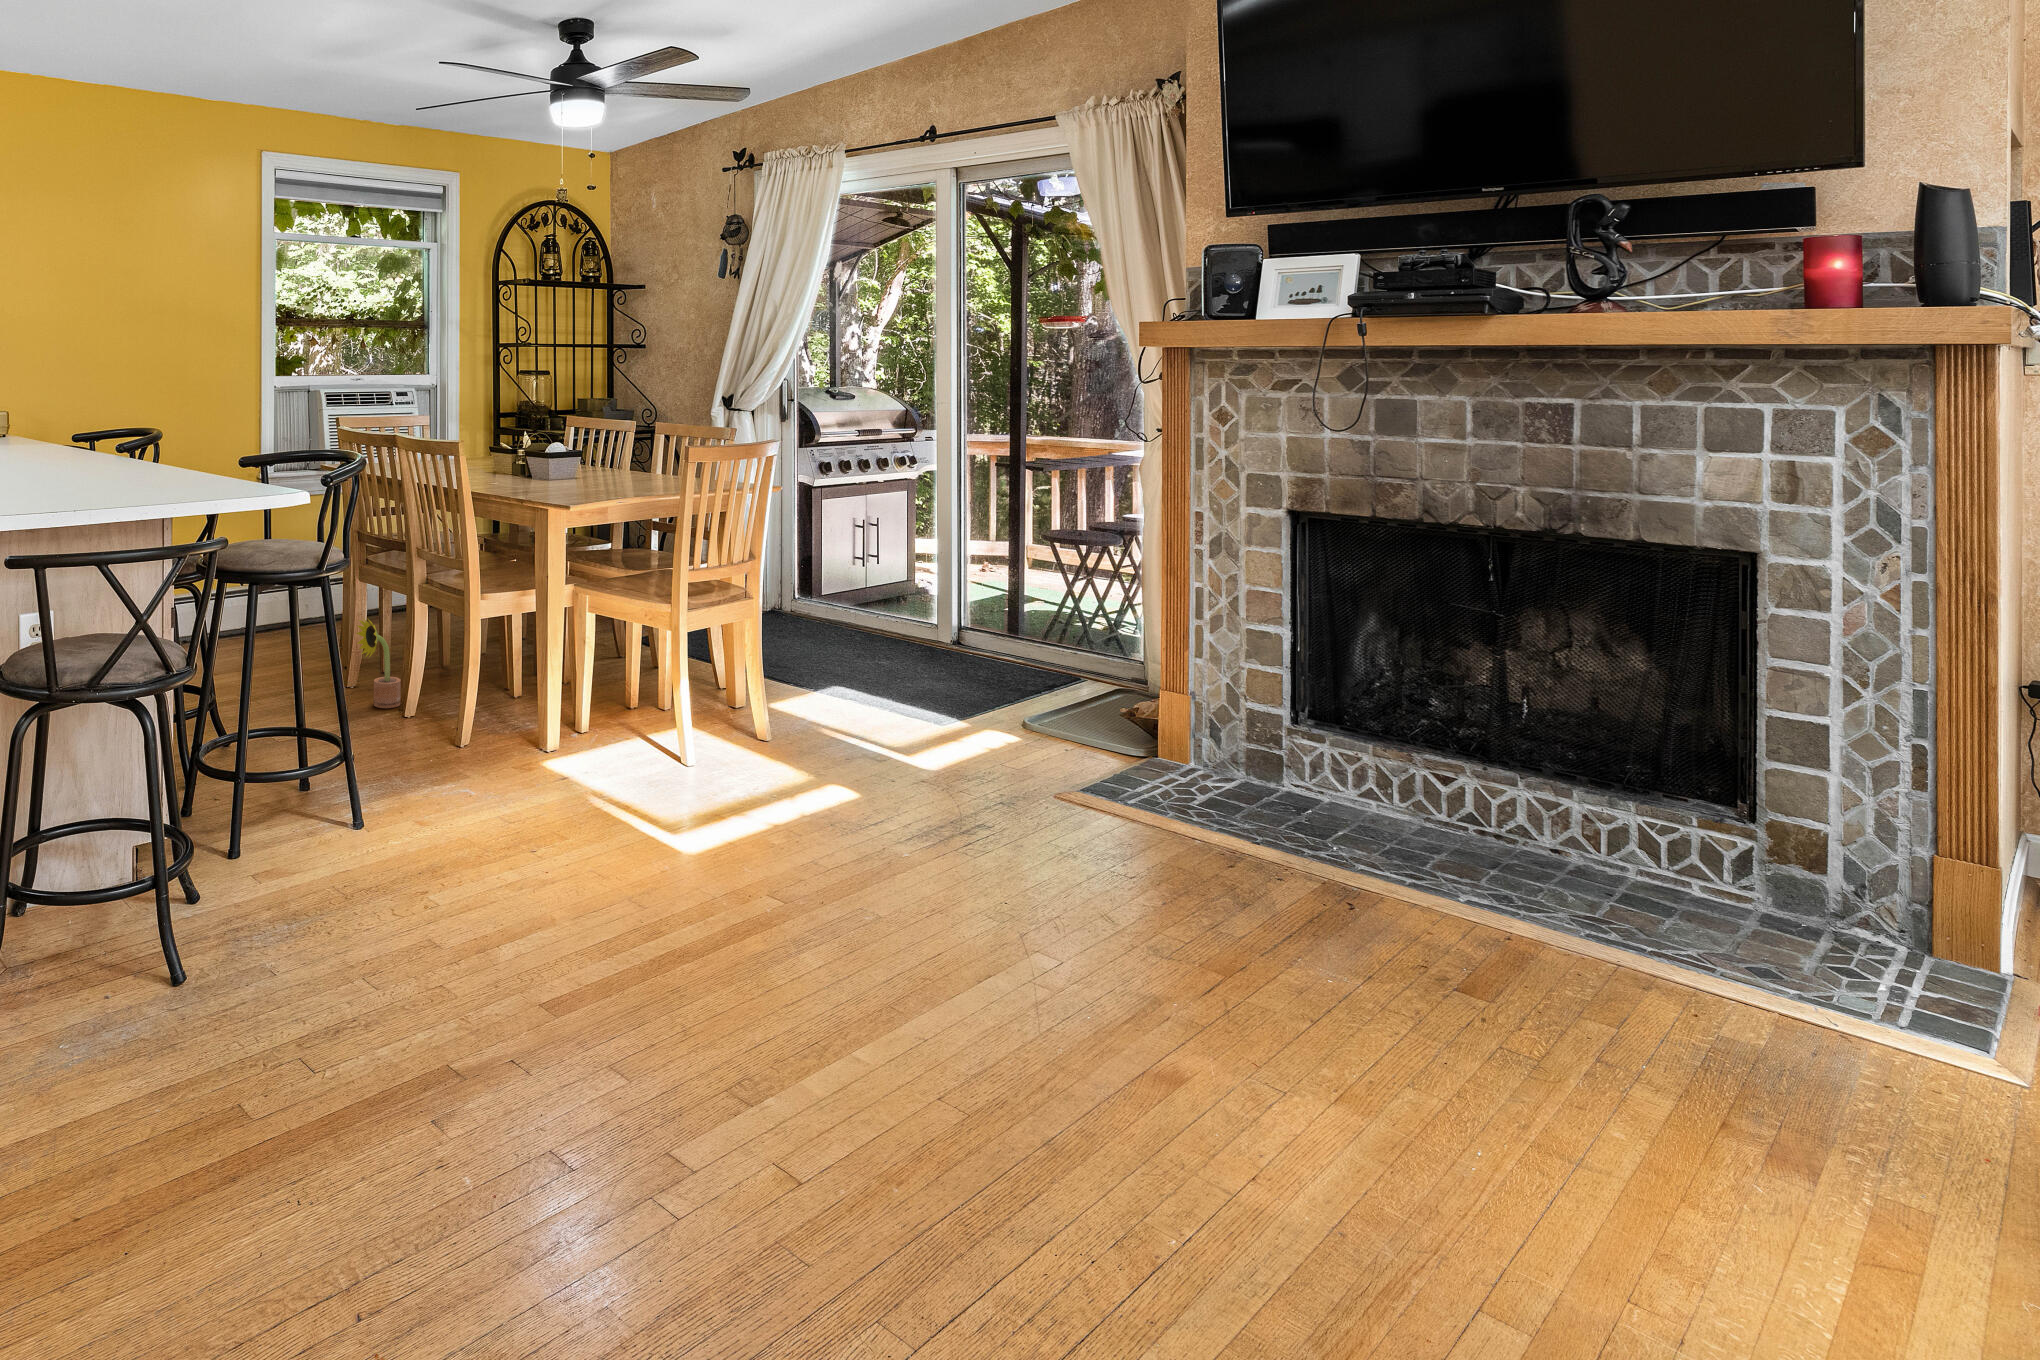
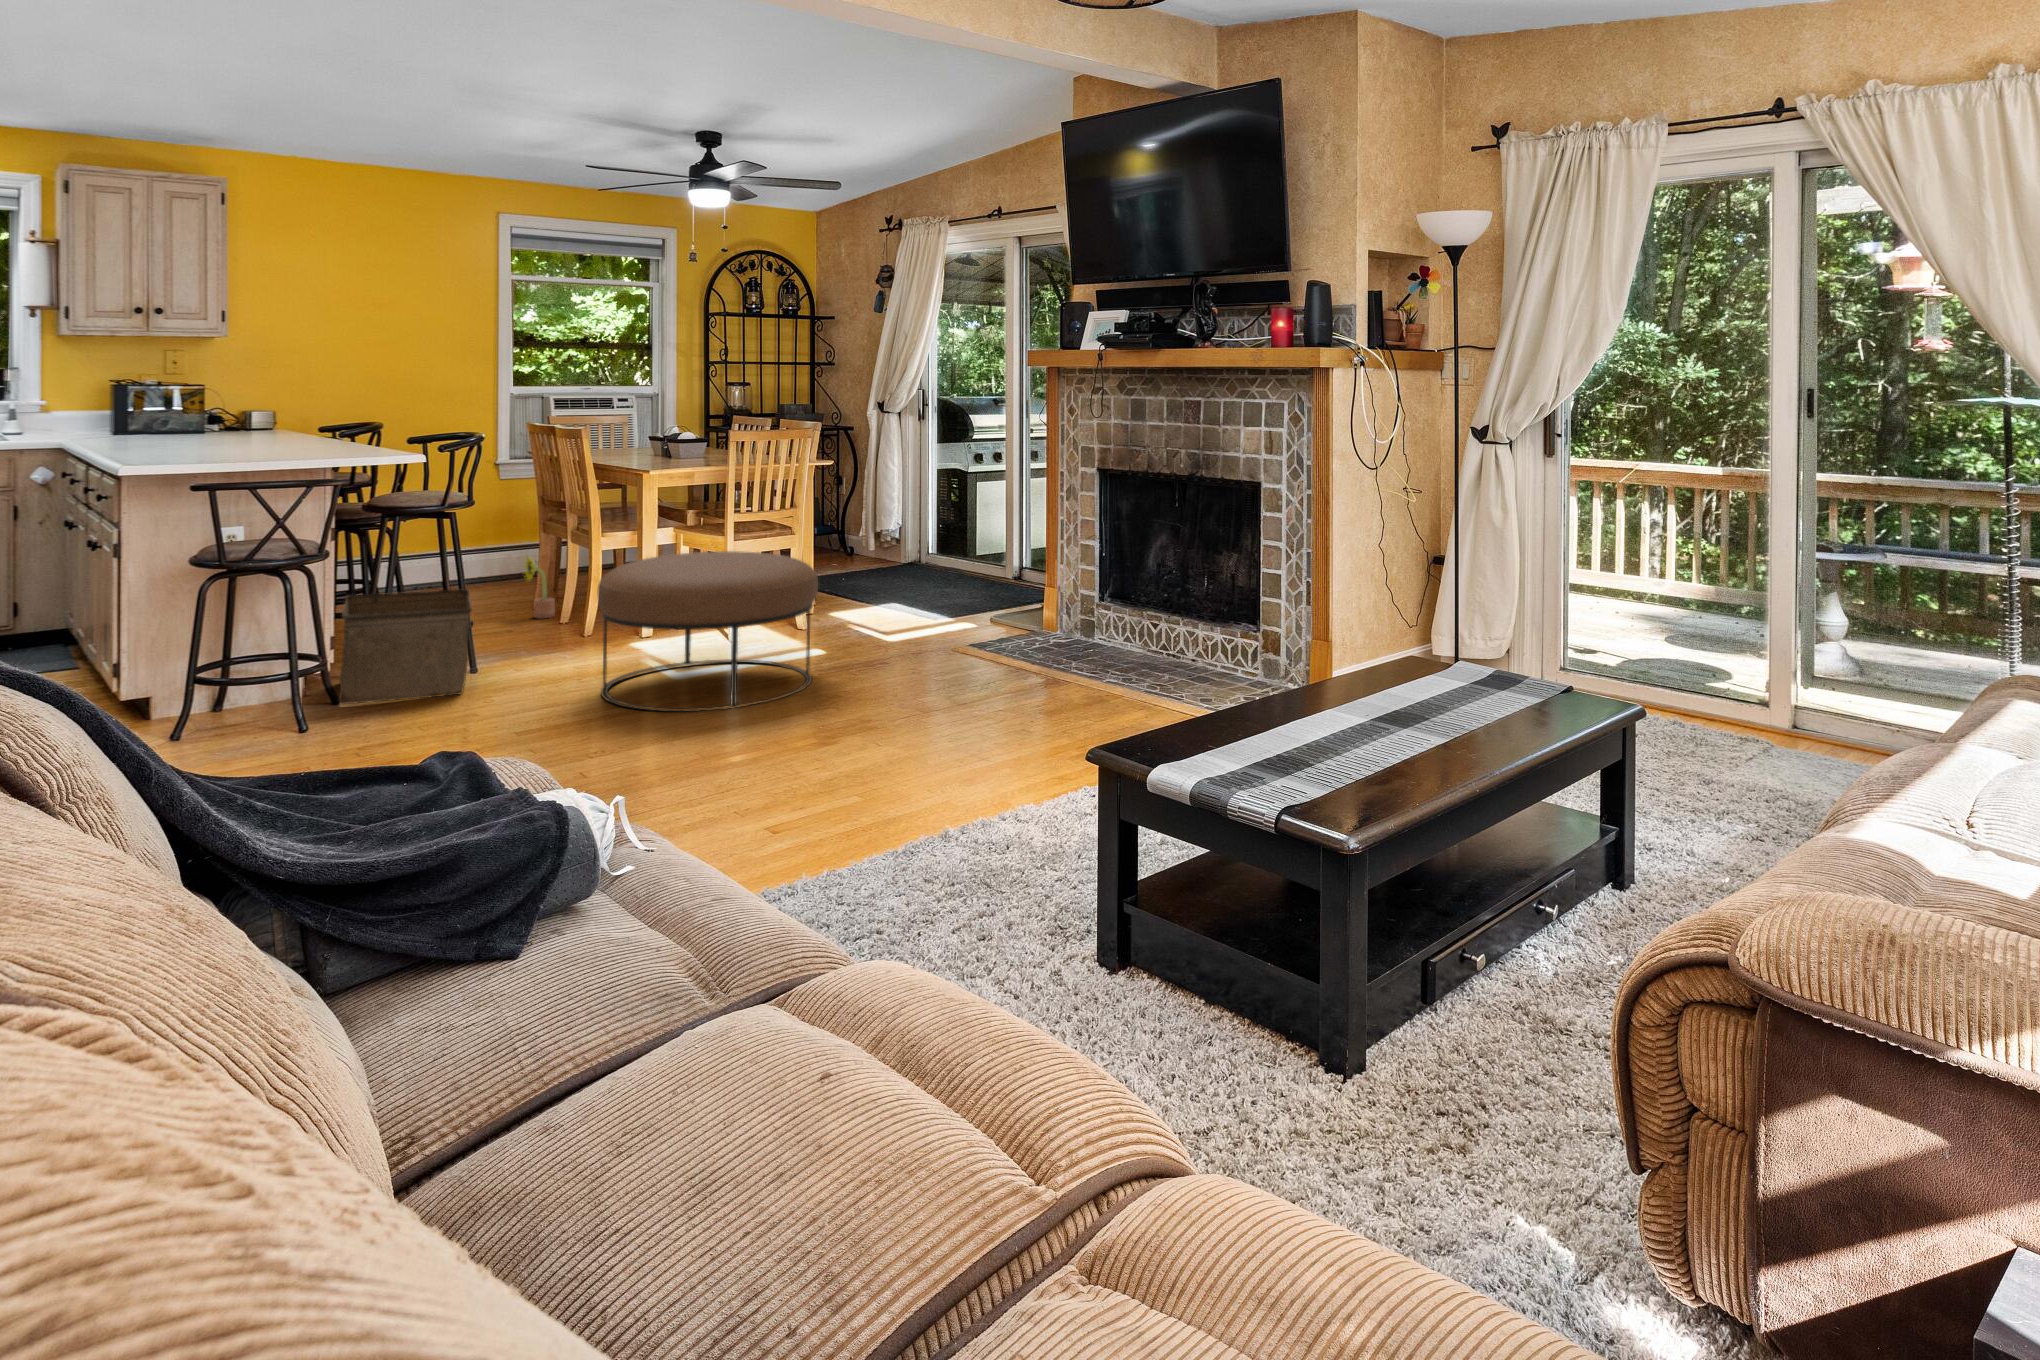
ottoman: none [613,650,977,971] -> present [597,551,818,712]
storage bin: none [187,703,410,922] -> present [339,589,472,705]

